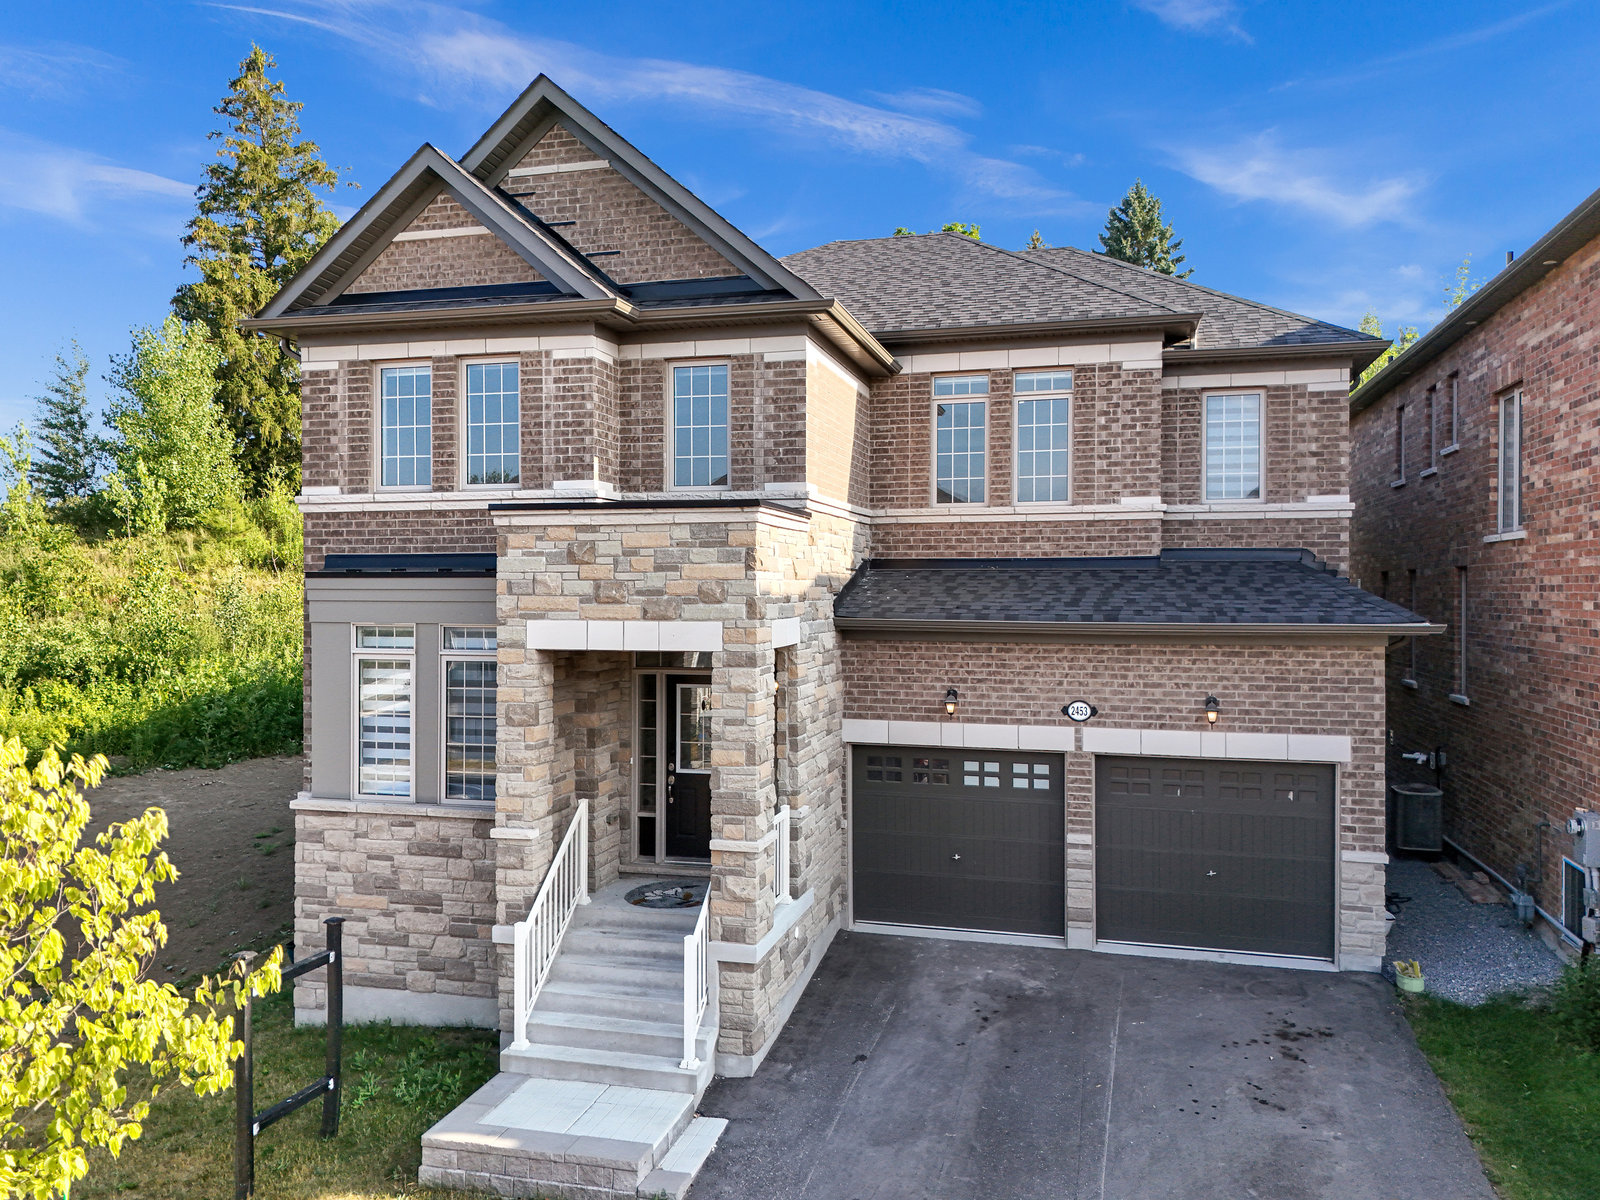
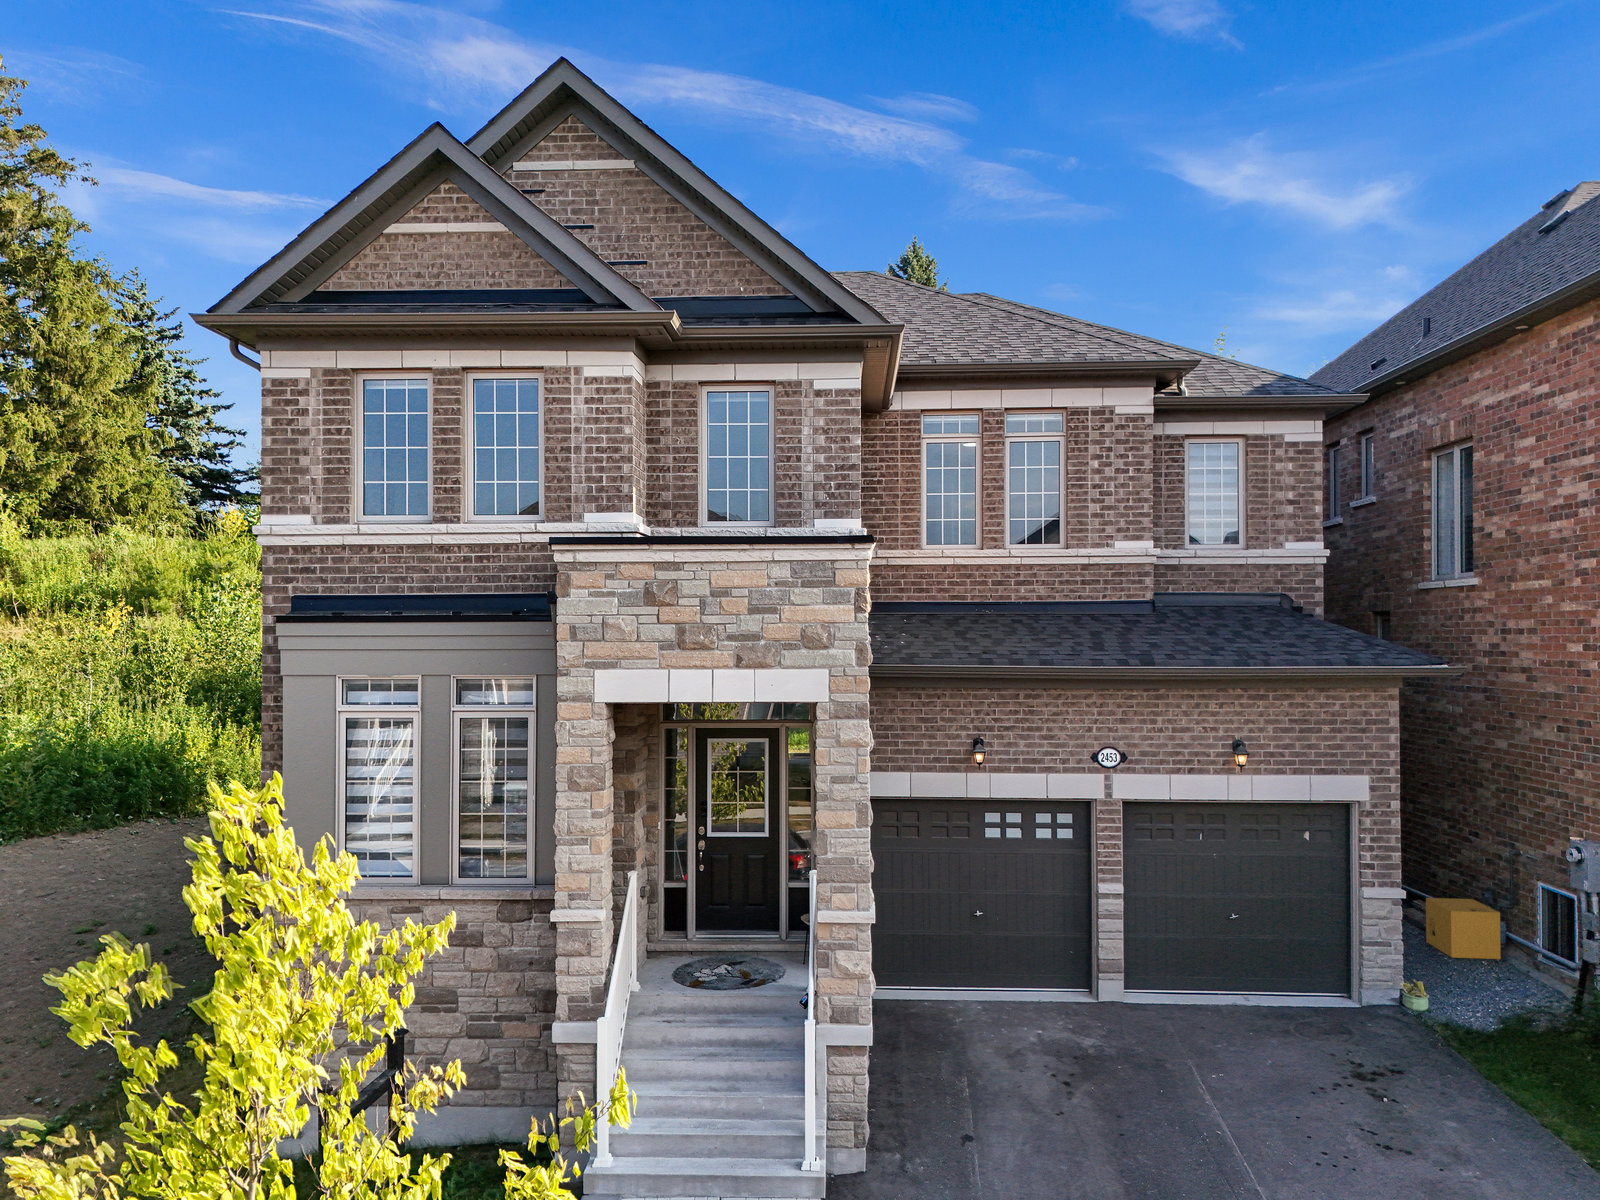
cardboard box: none [1470,877,1549,948] -> present [1426,898,1501,959]

